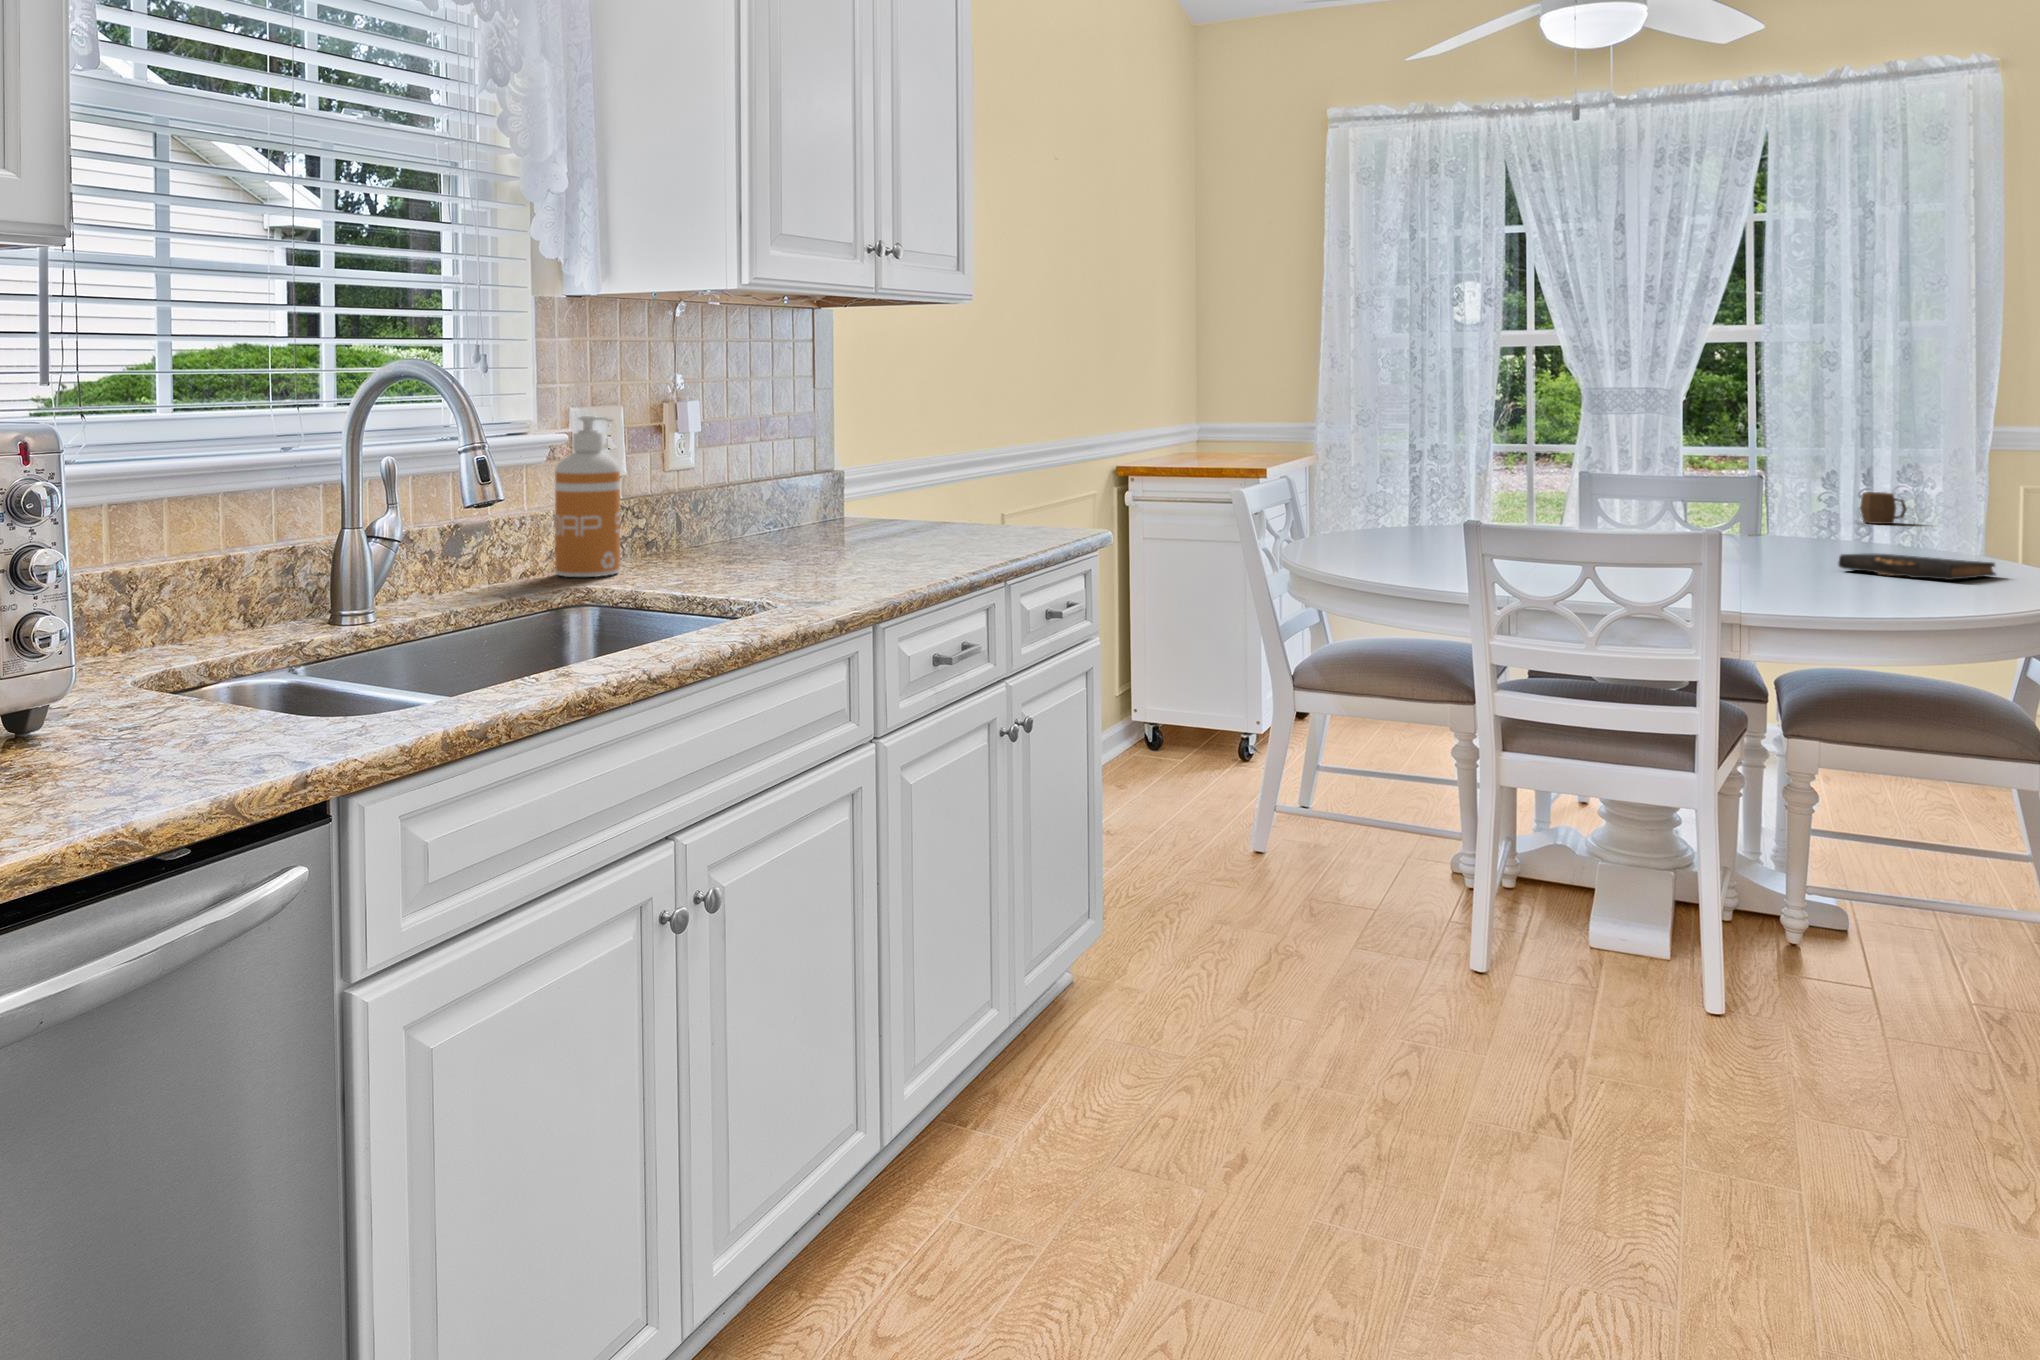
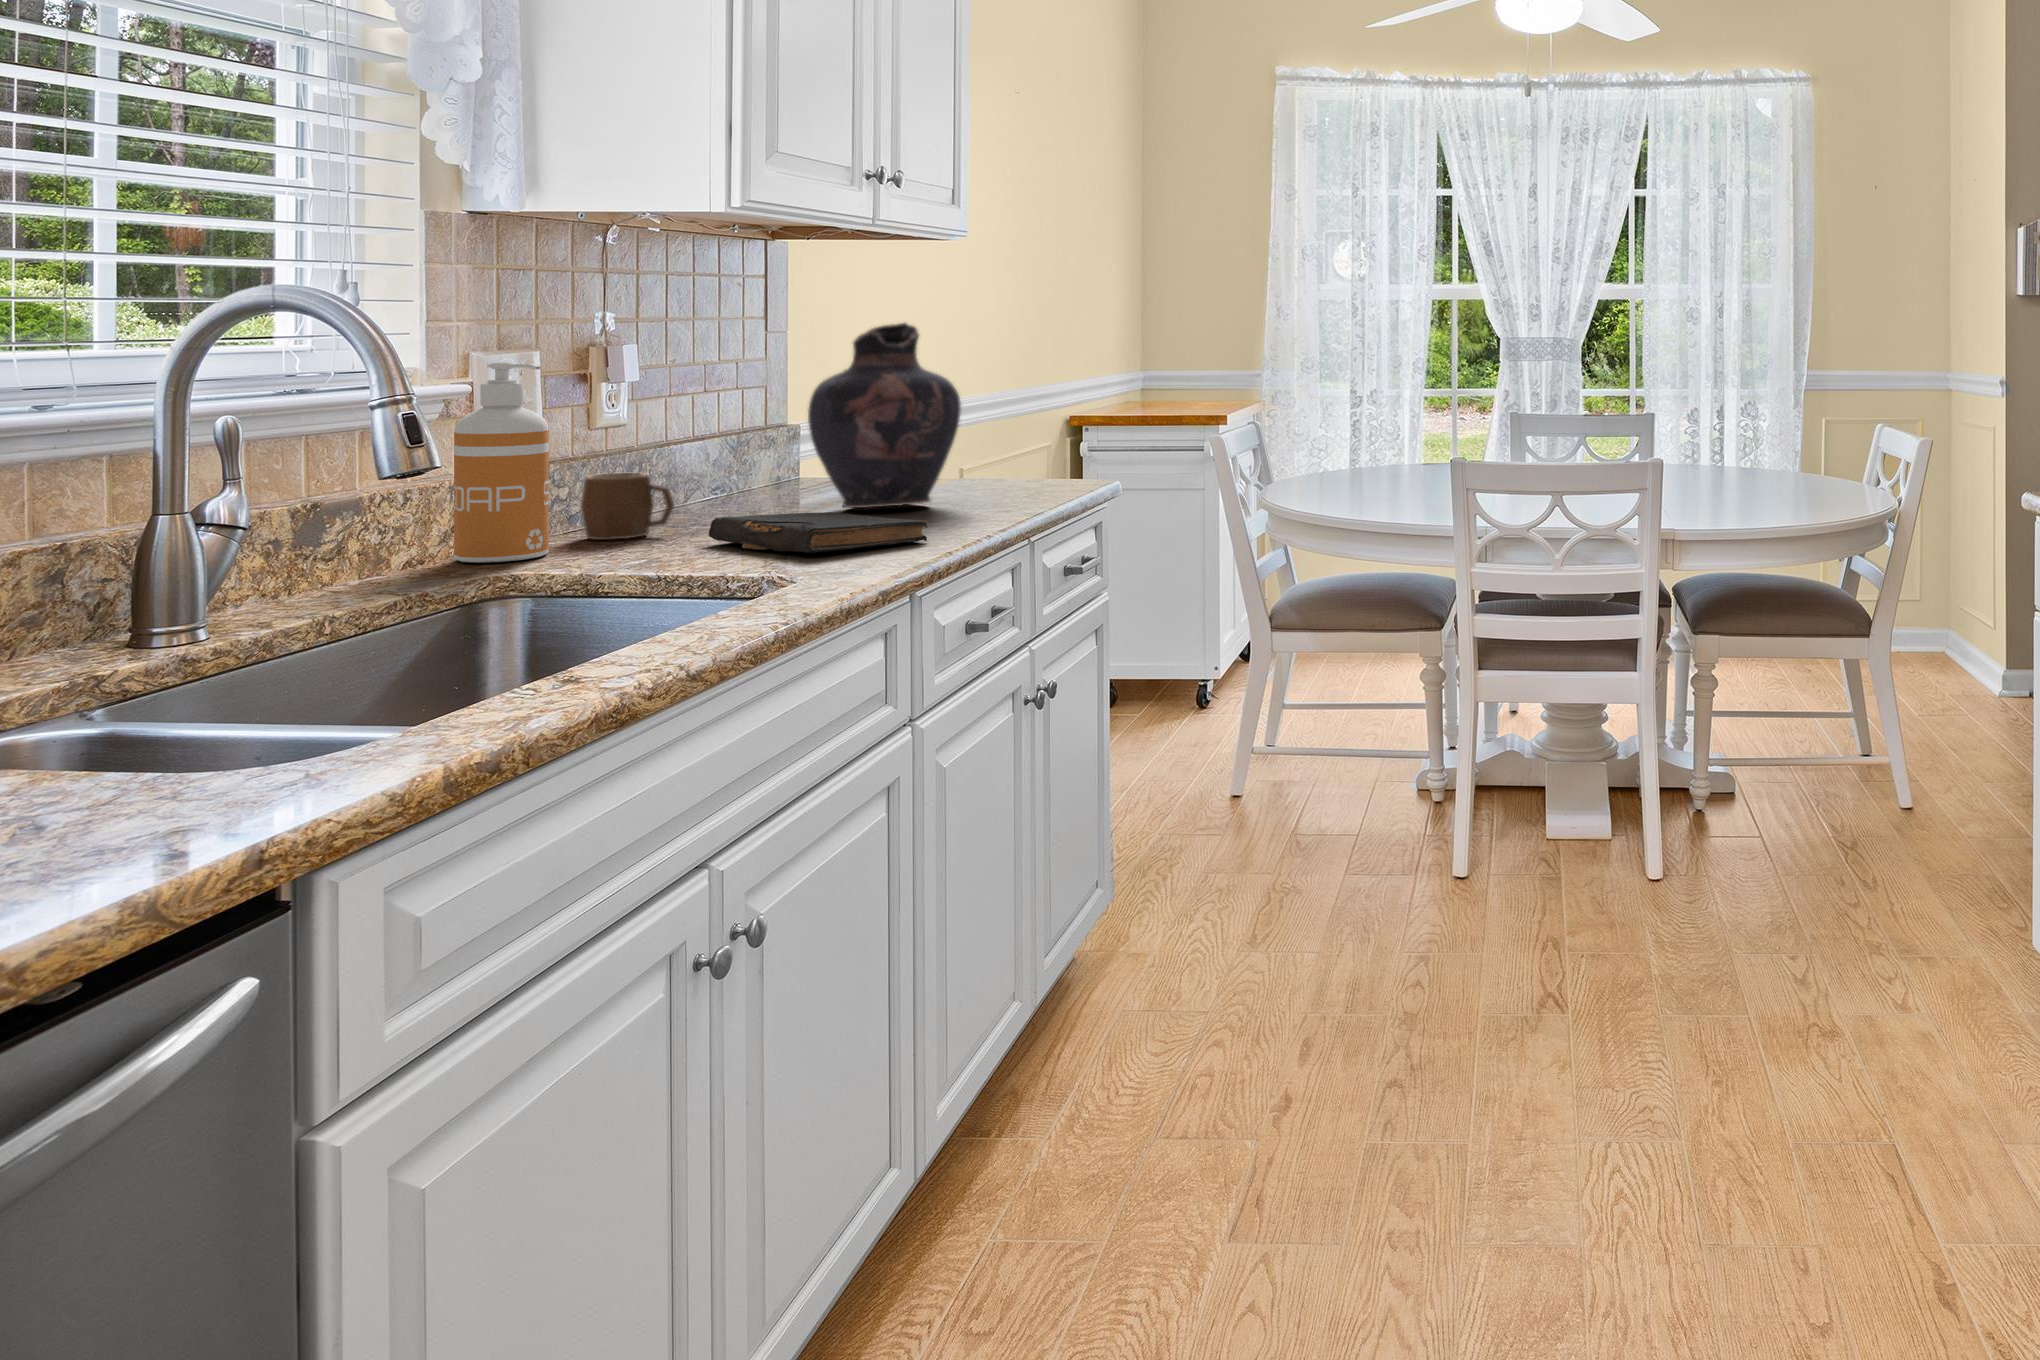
vase: none [830,379,957,546] -> present [808,323,961,508]
mug: present [1860,492,1907,524] -> present [580,472,674,540]
book: present [1838,553,1996,580] -> present [709,512,927,553]

